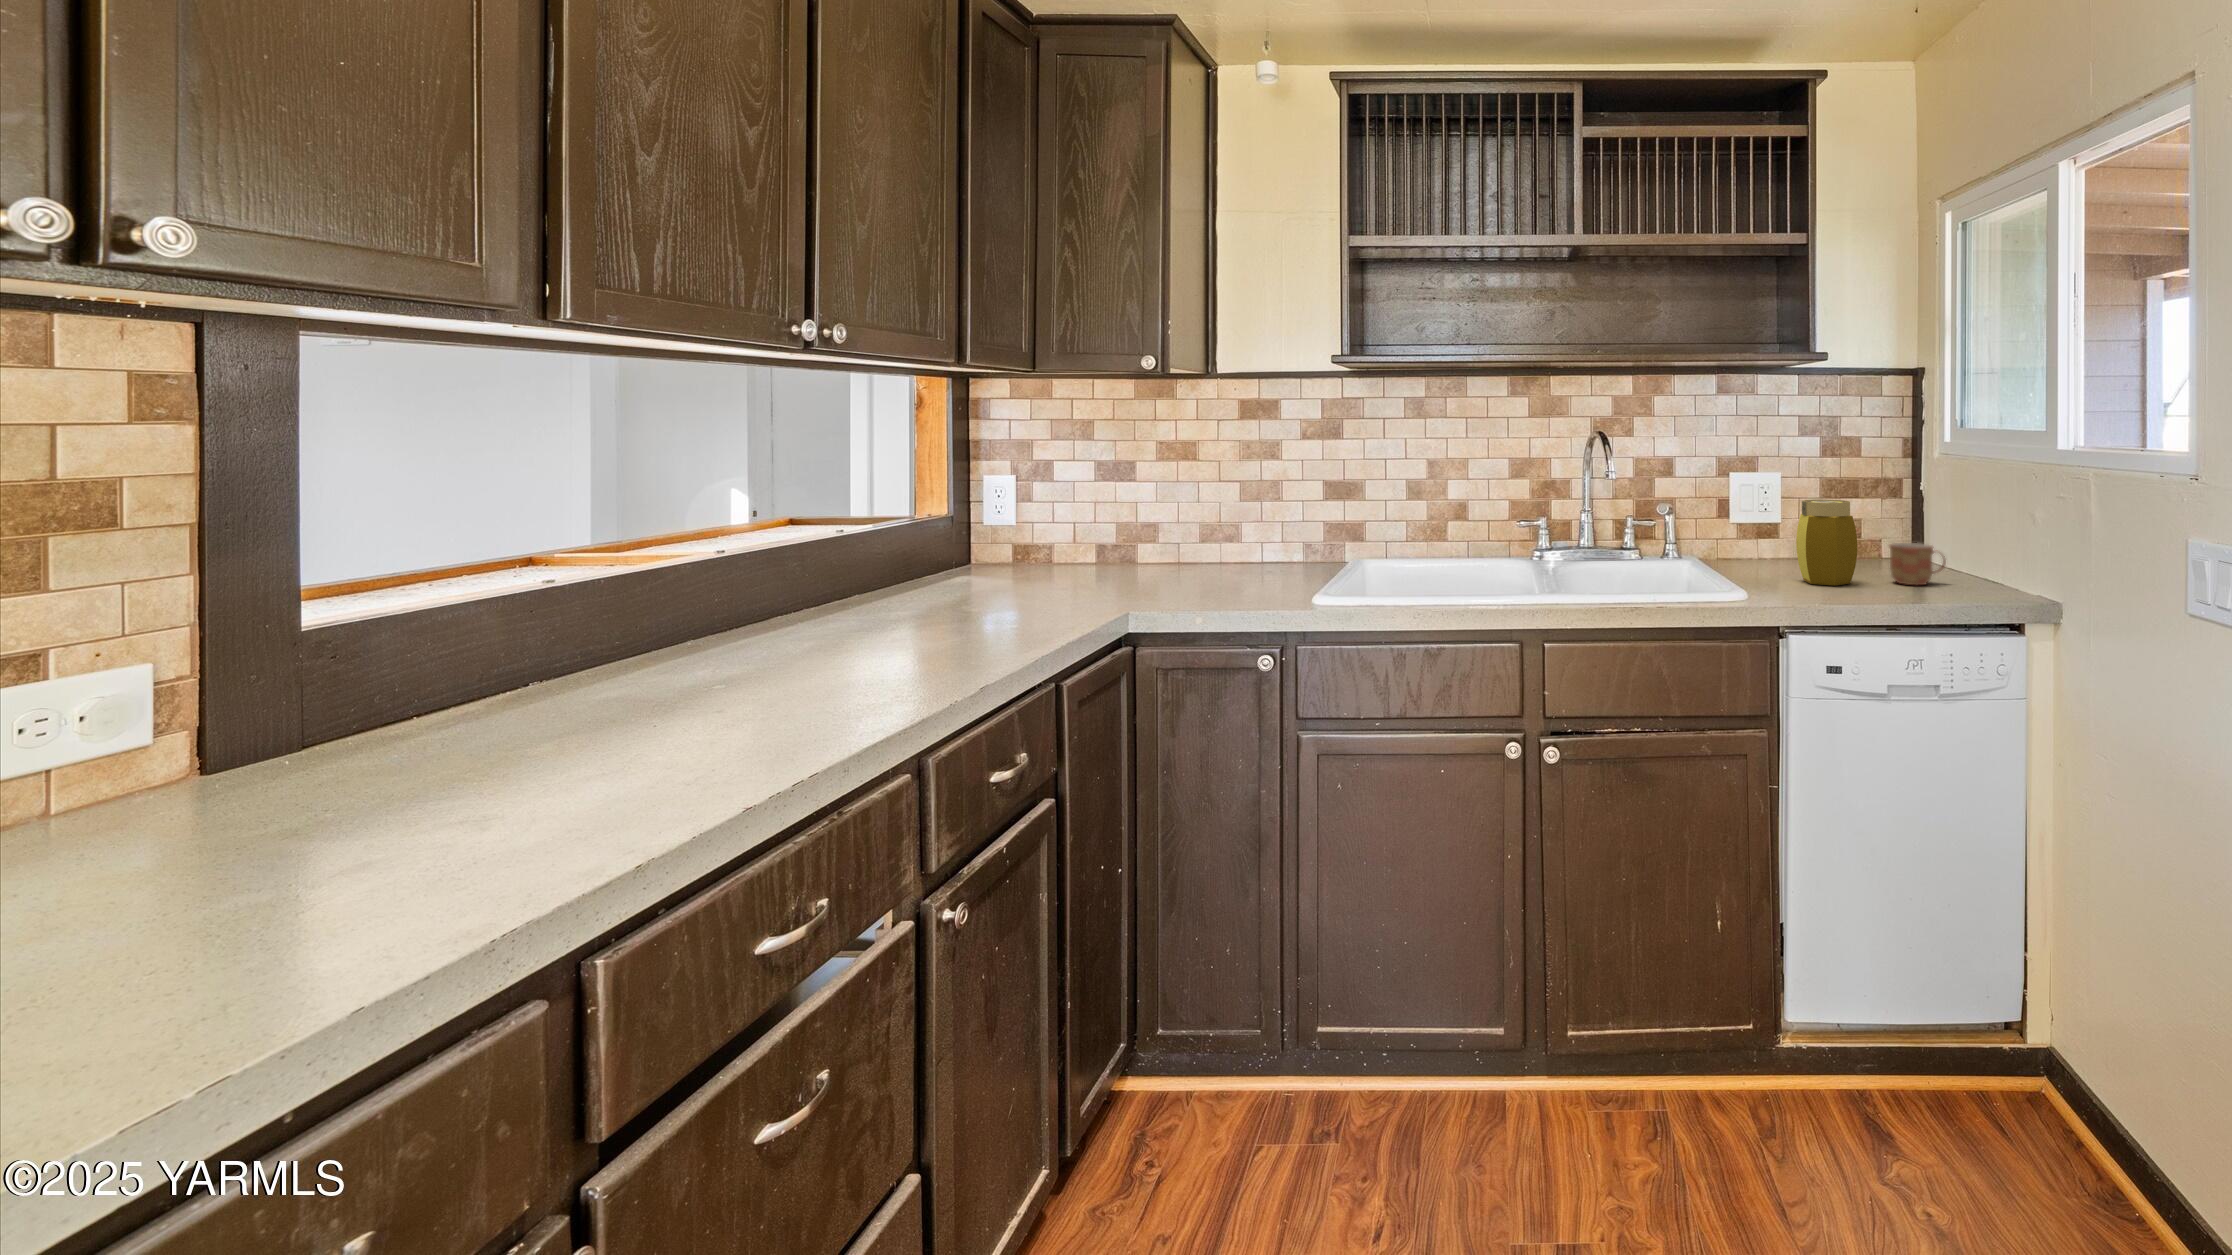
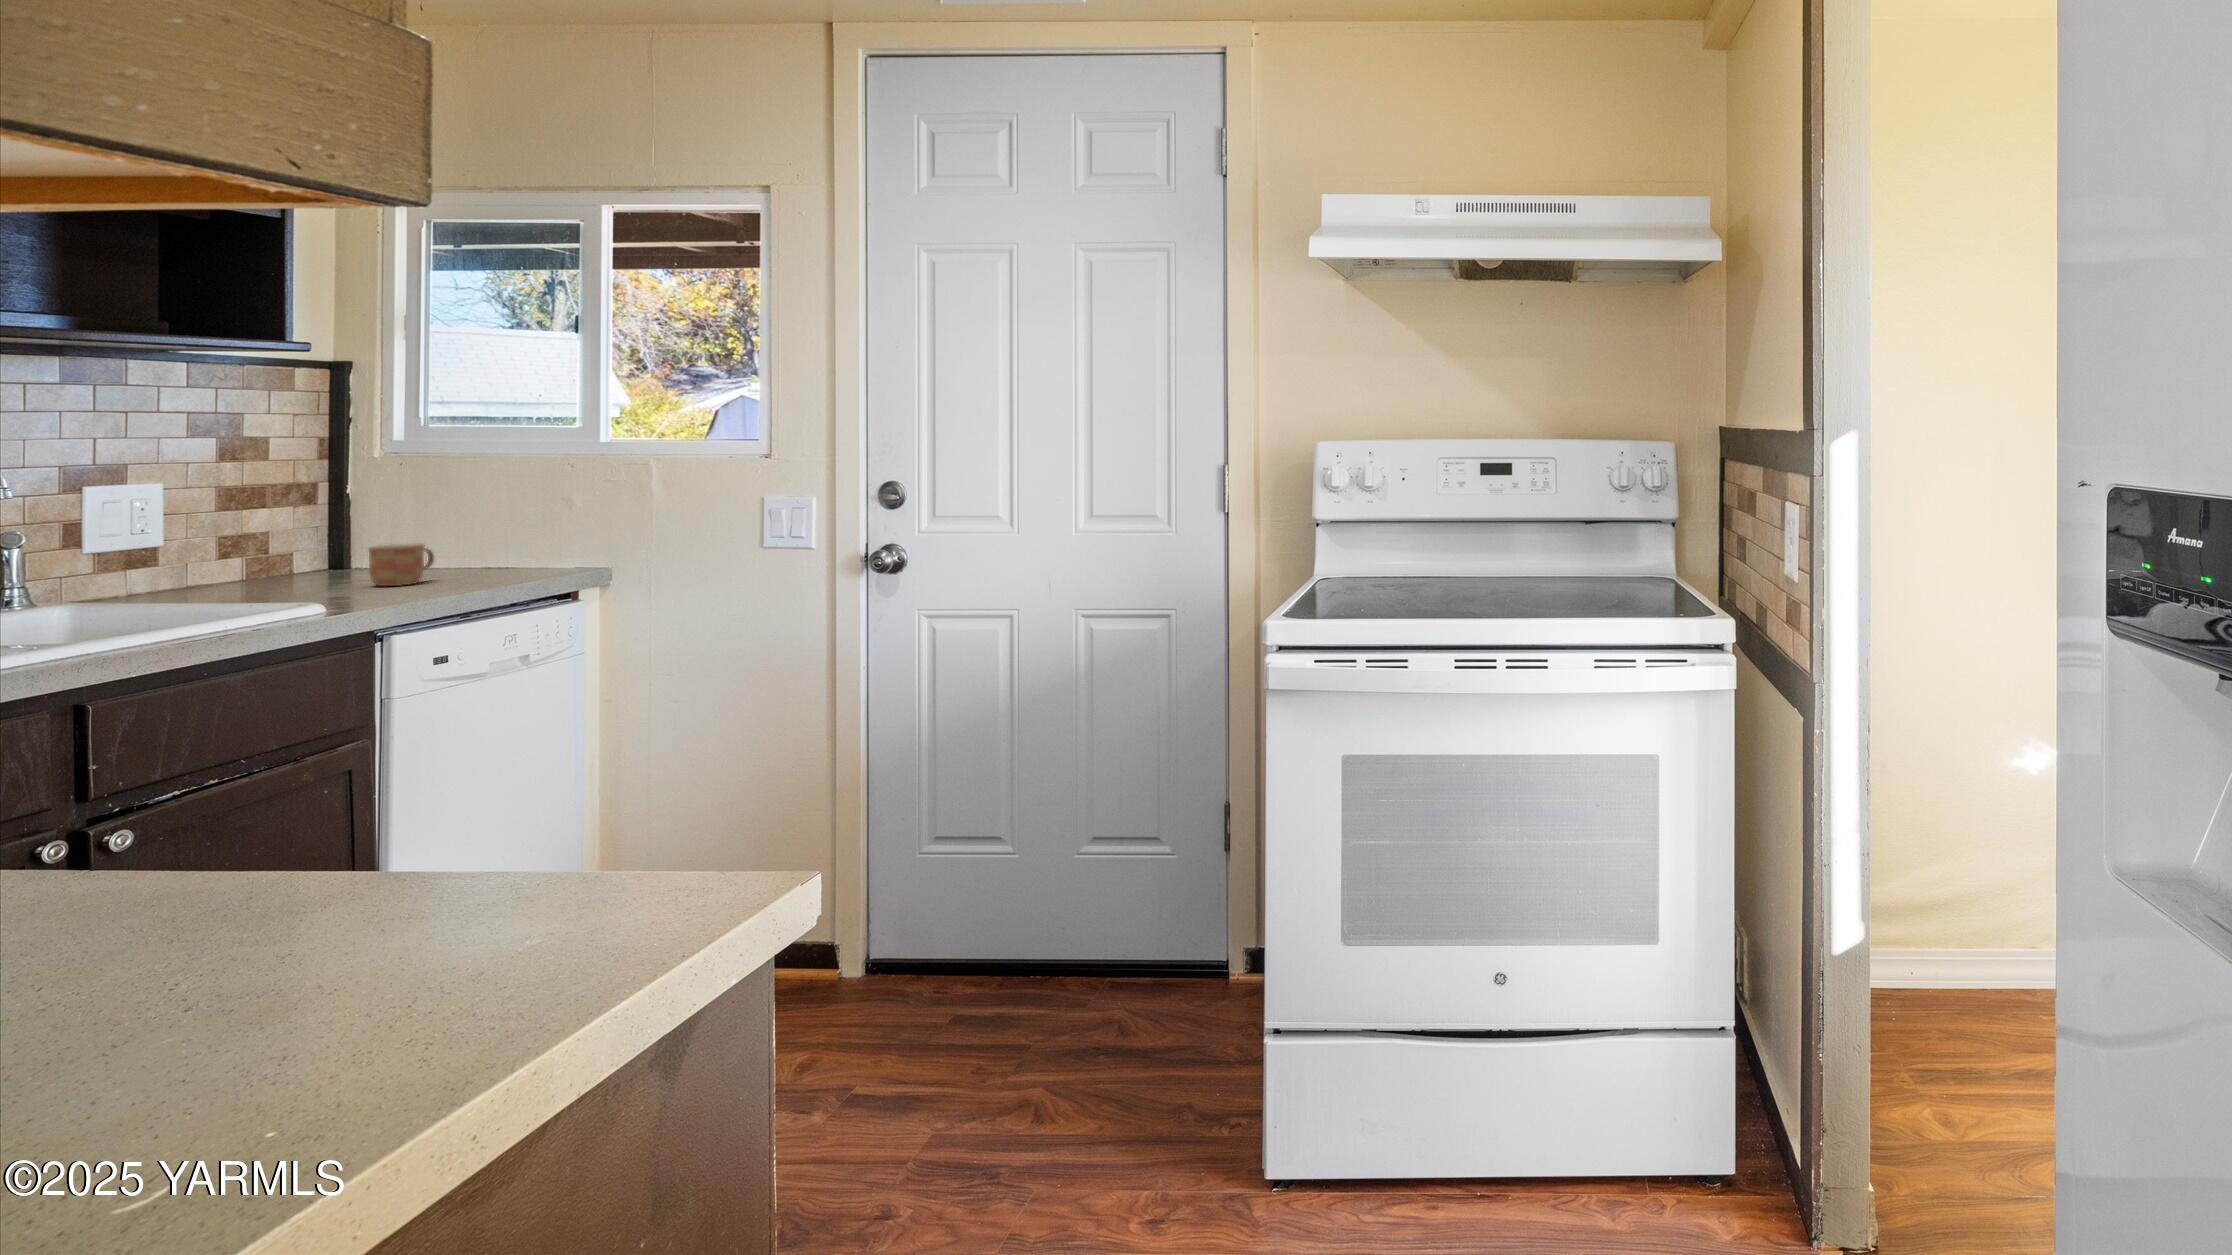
jar: present [1796,499,1857,586] -> none [255,505,346,600]

